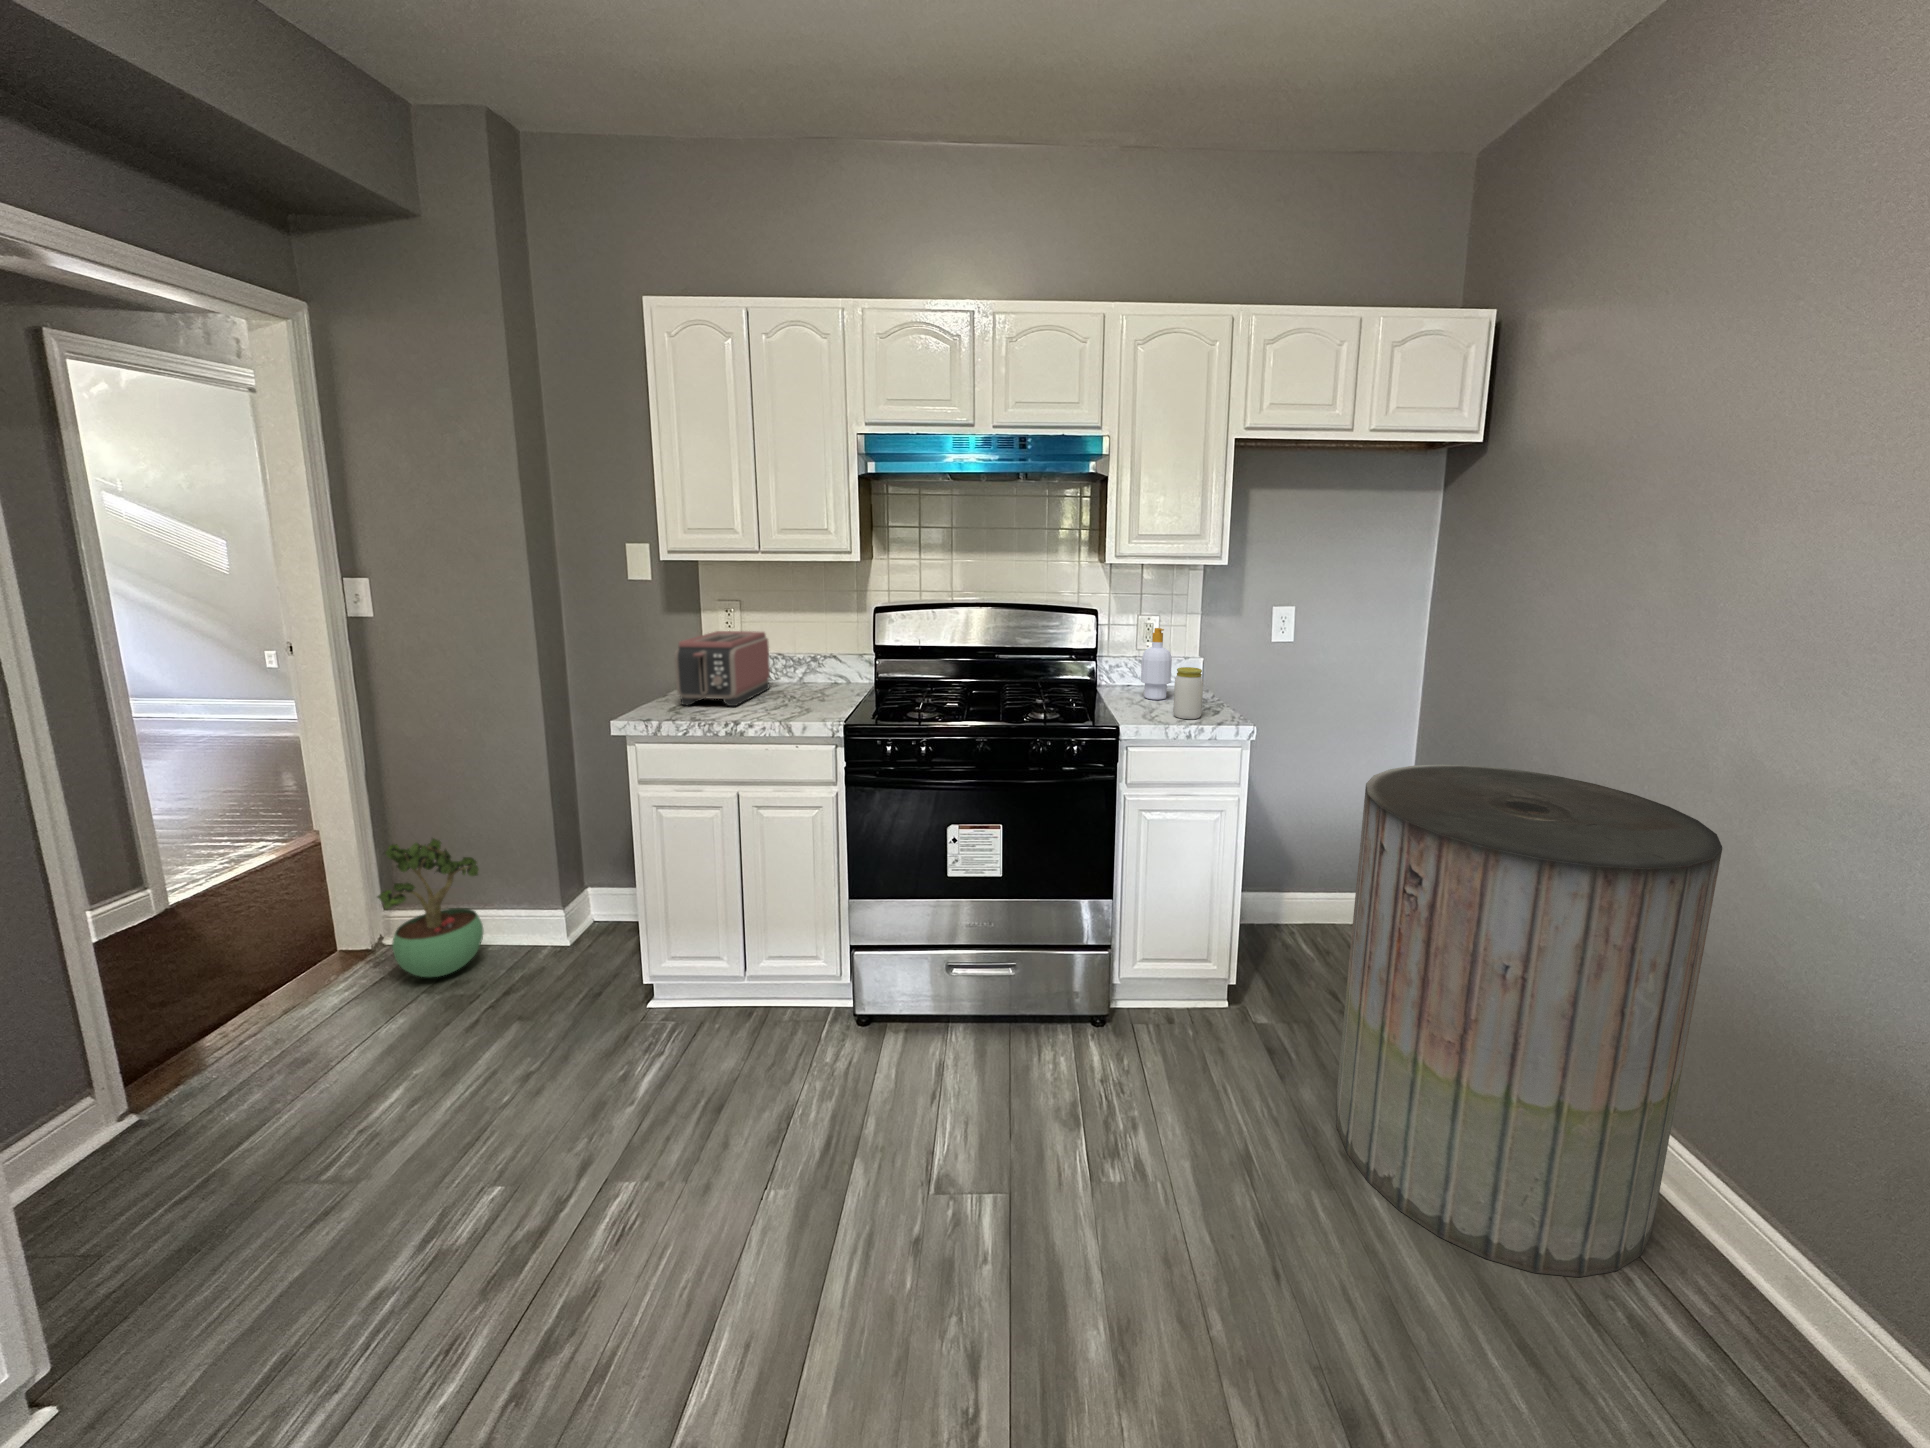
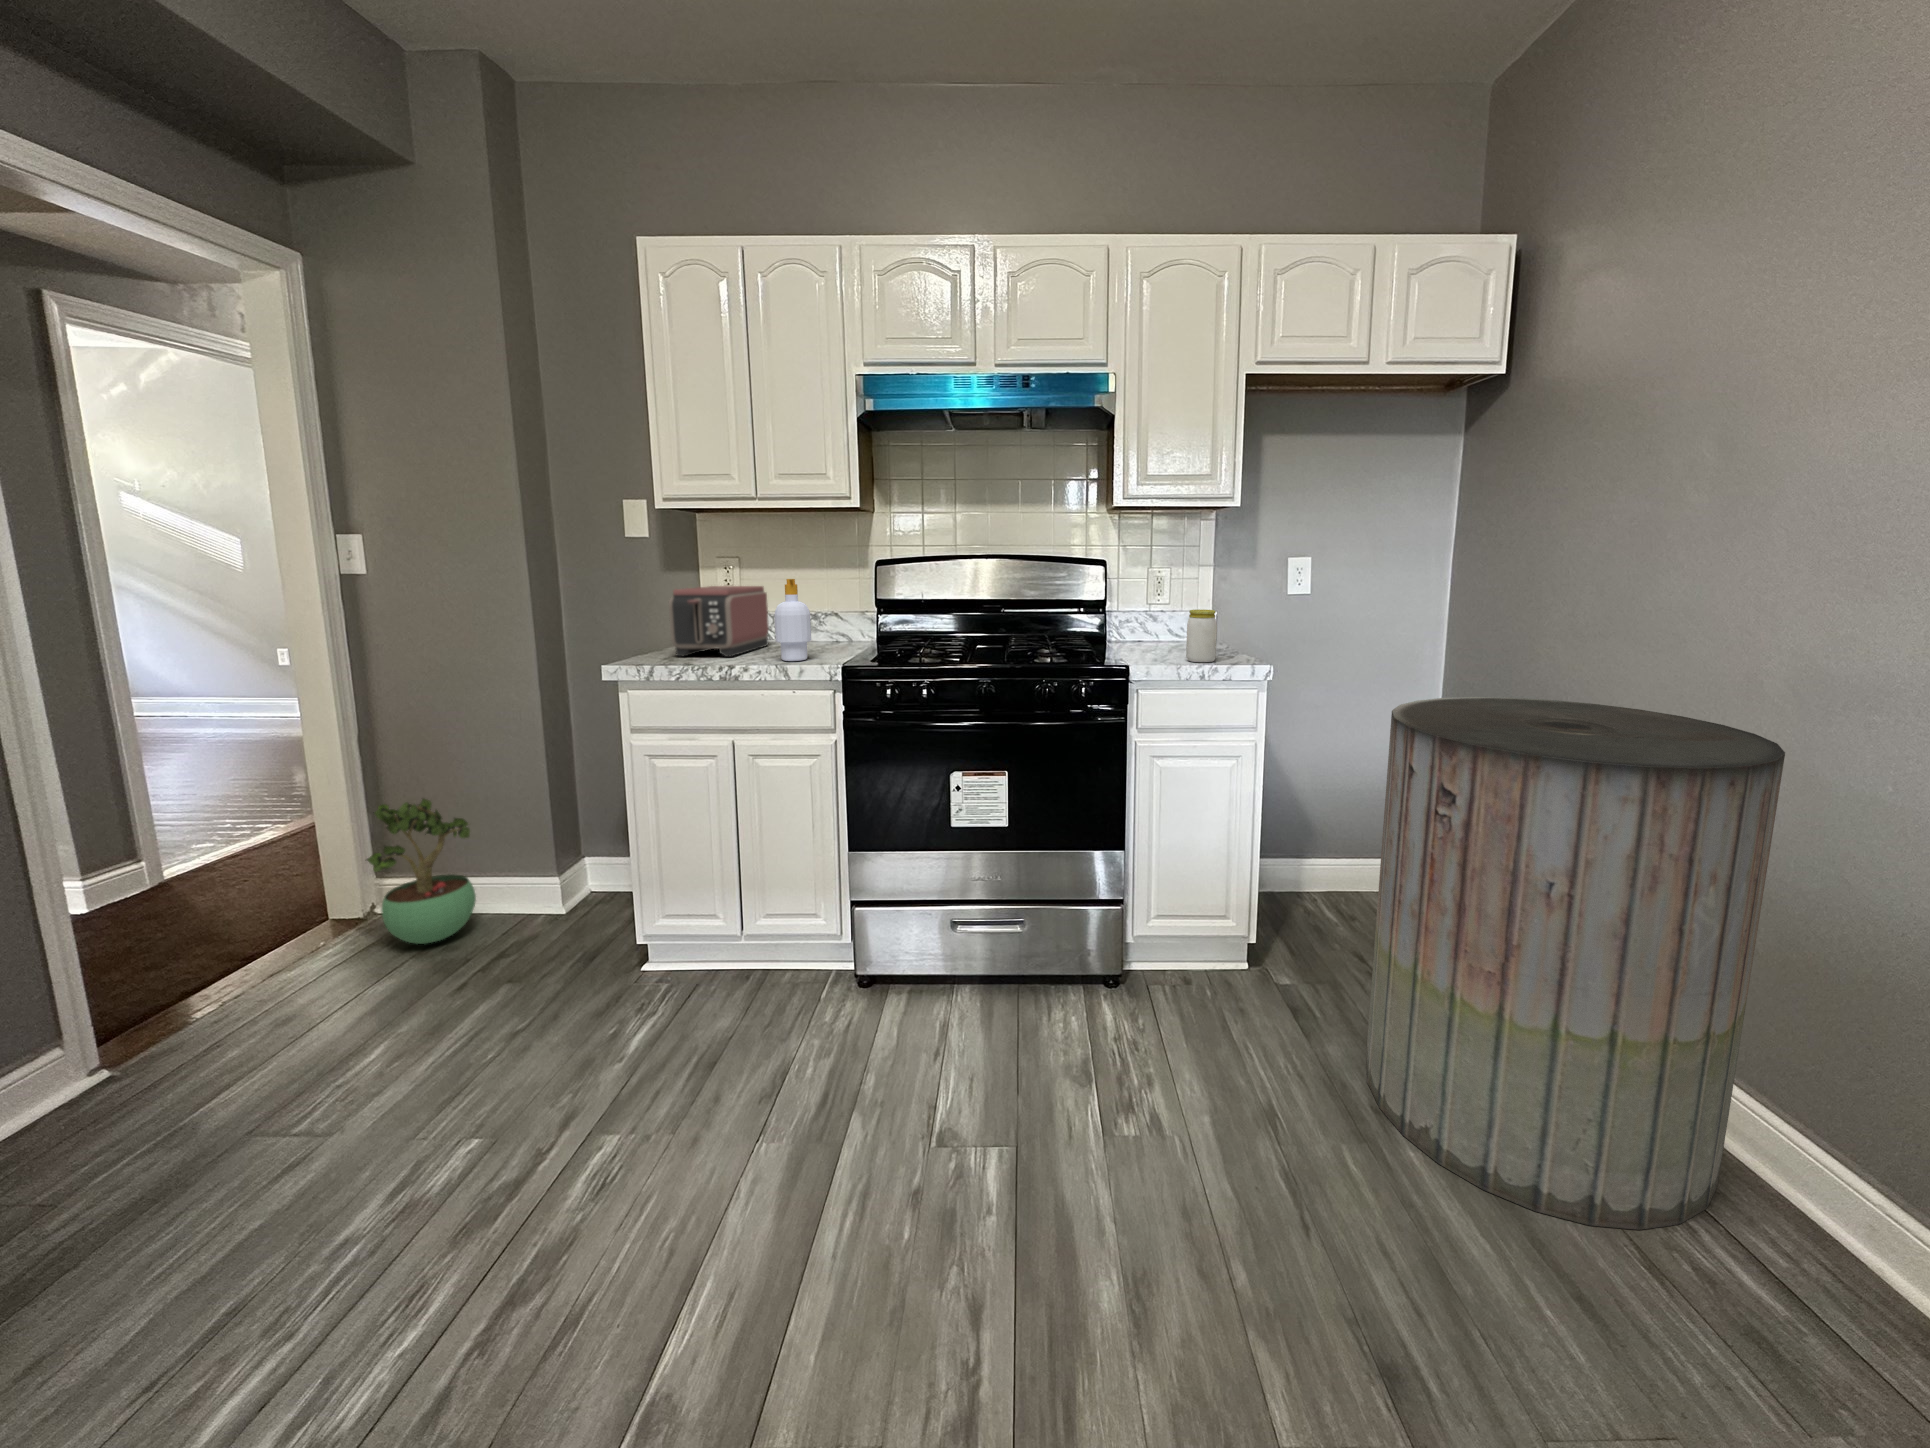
soap bottle: present [1141,628,1172,700] -> present [774,579,811,661]

